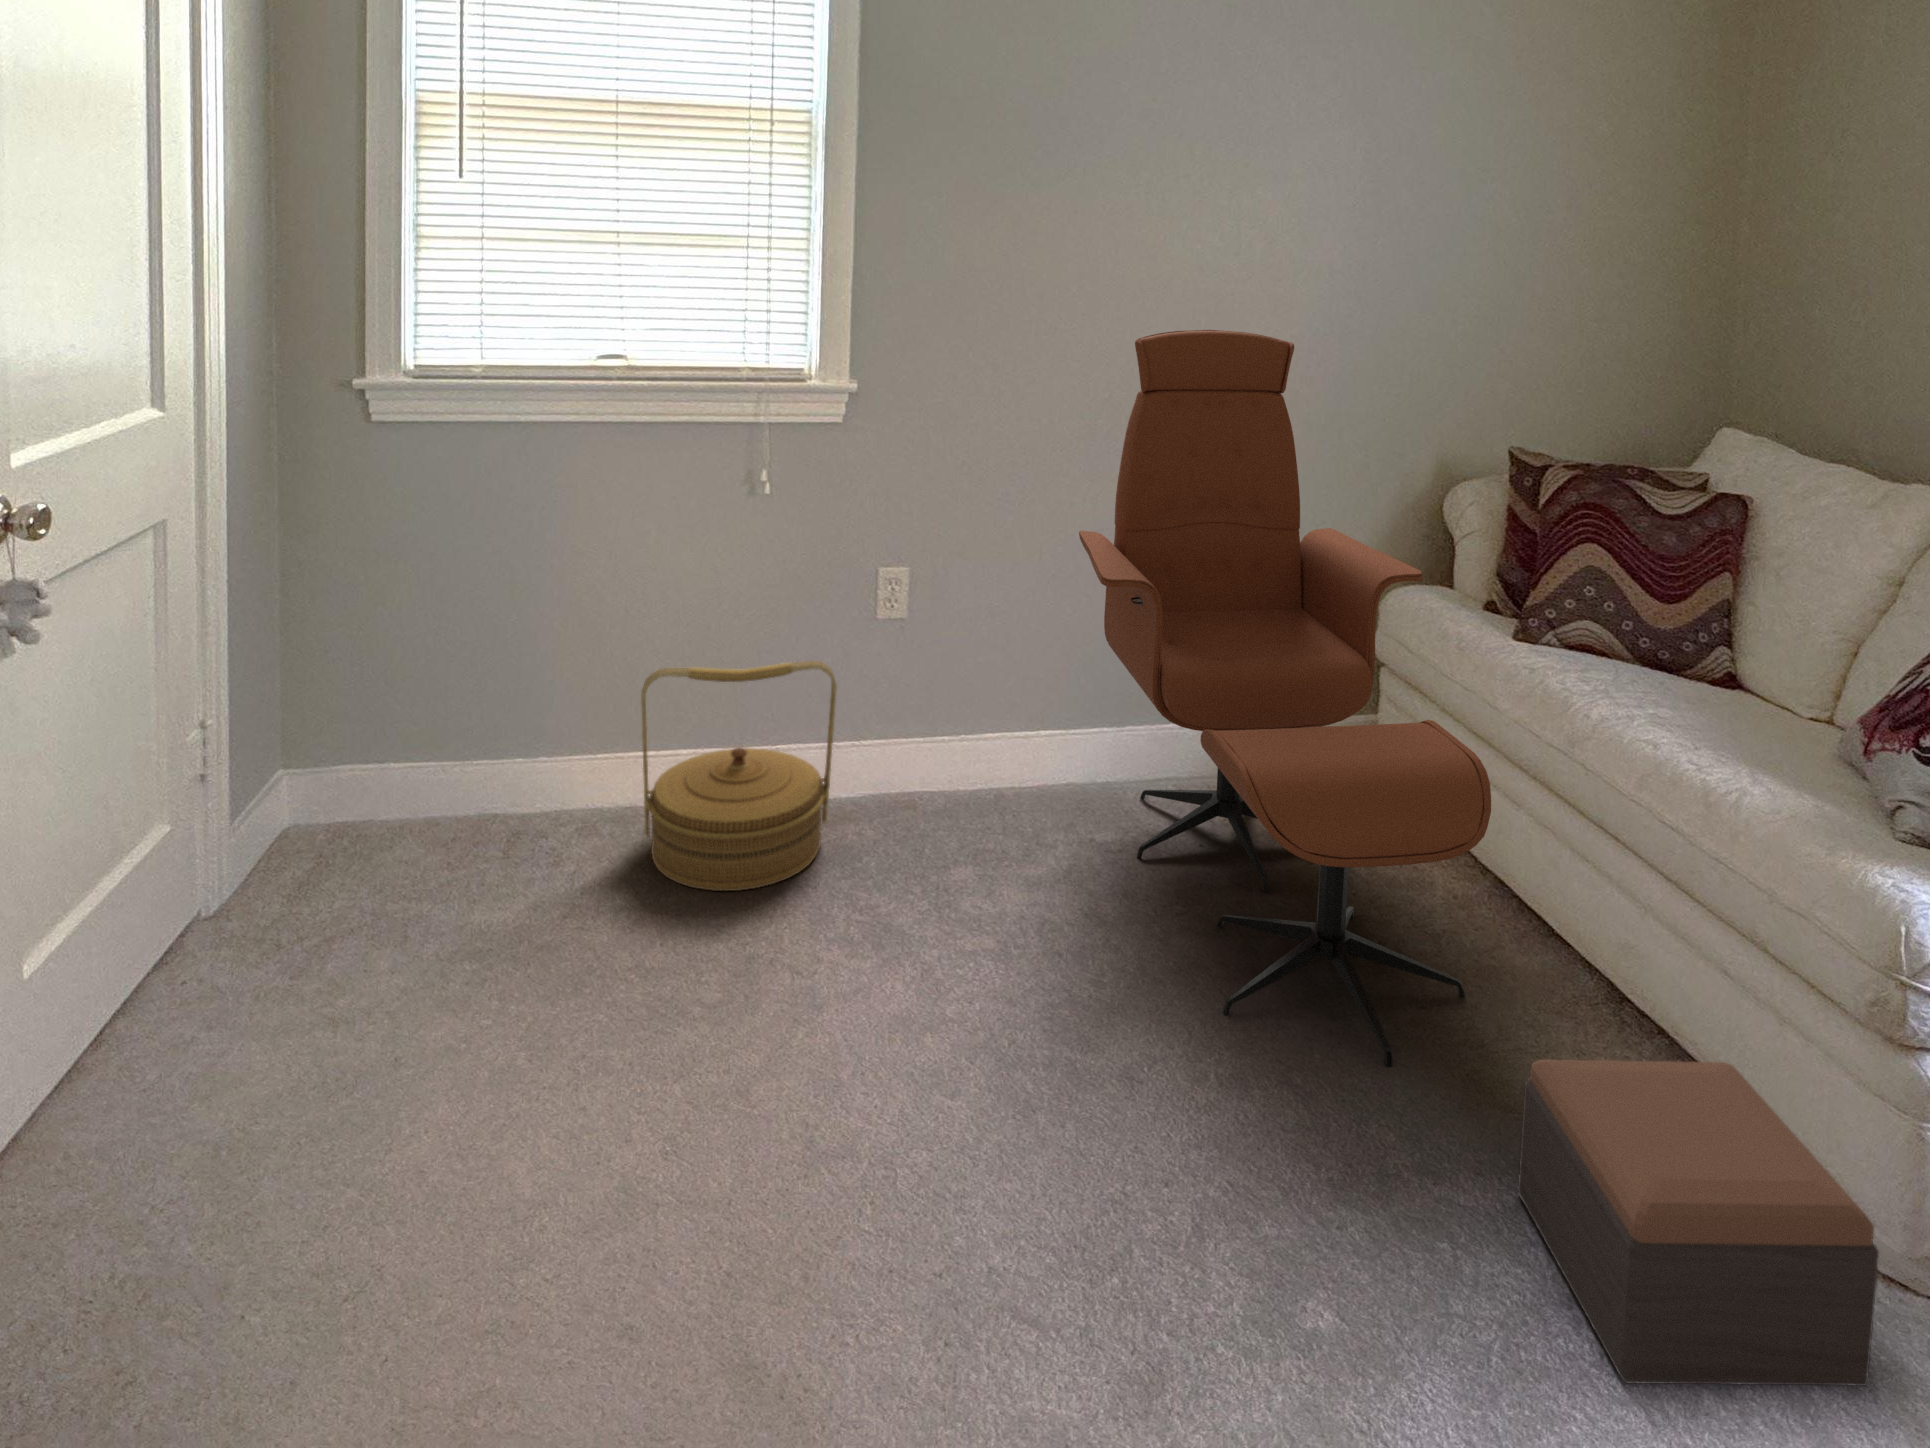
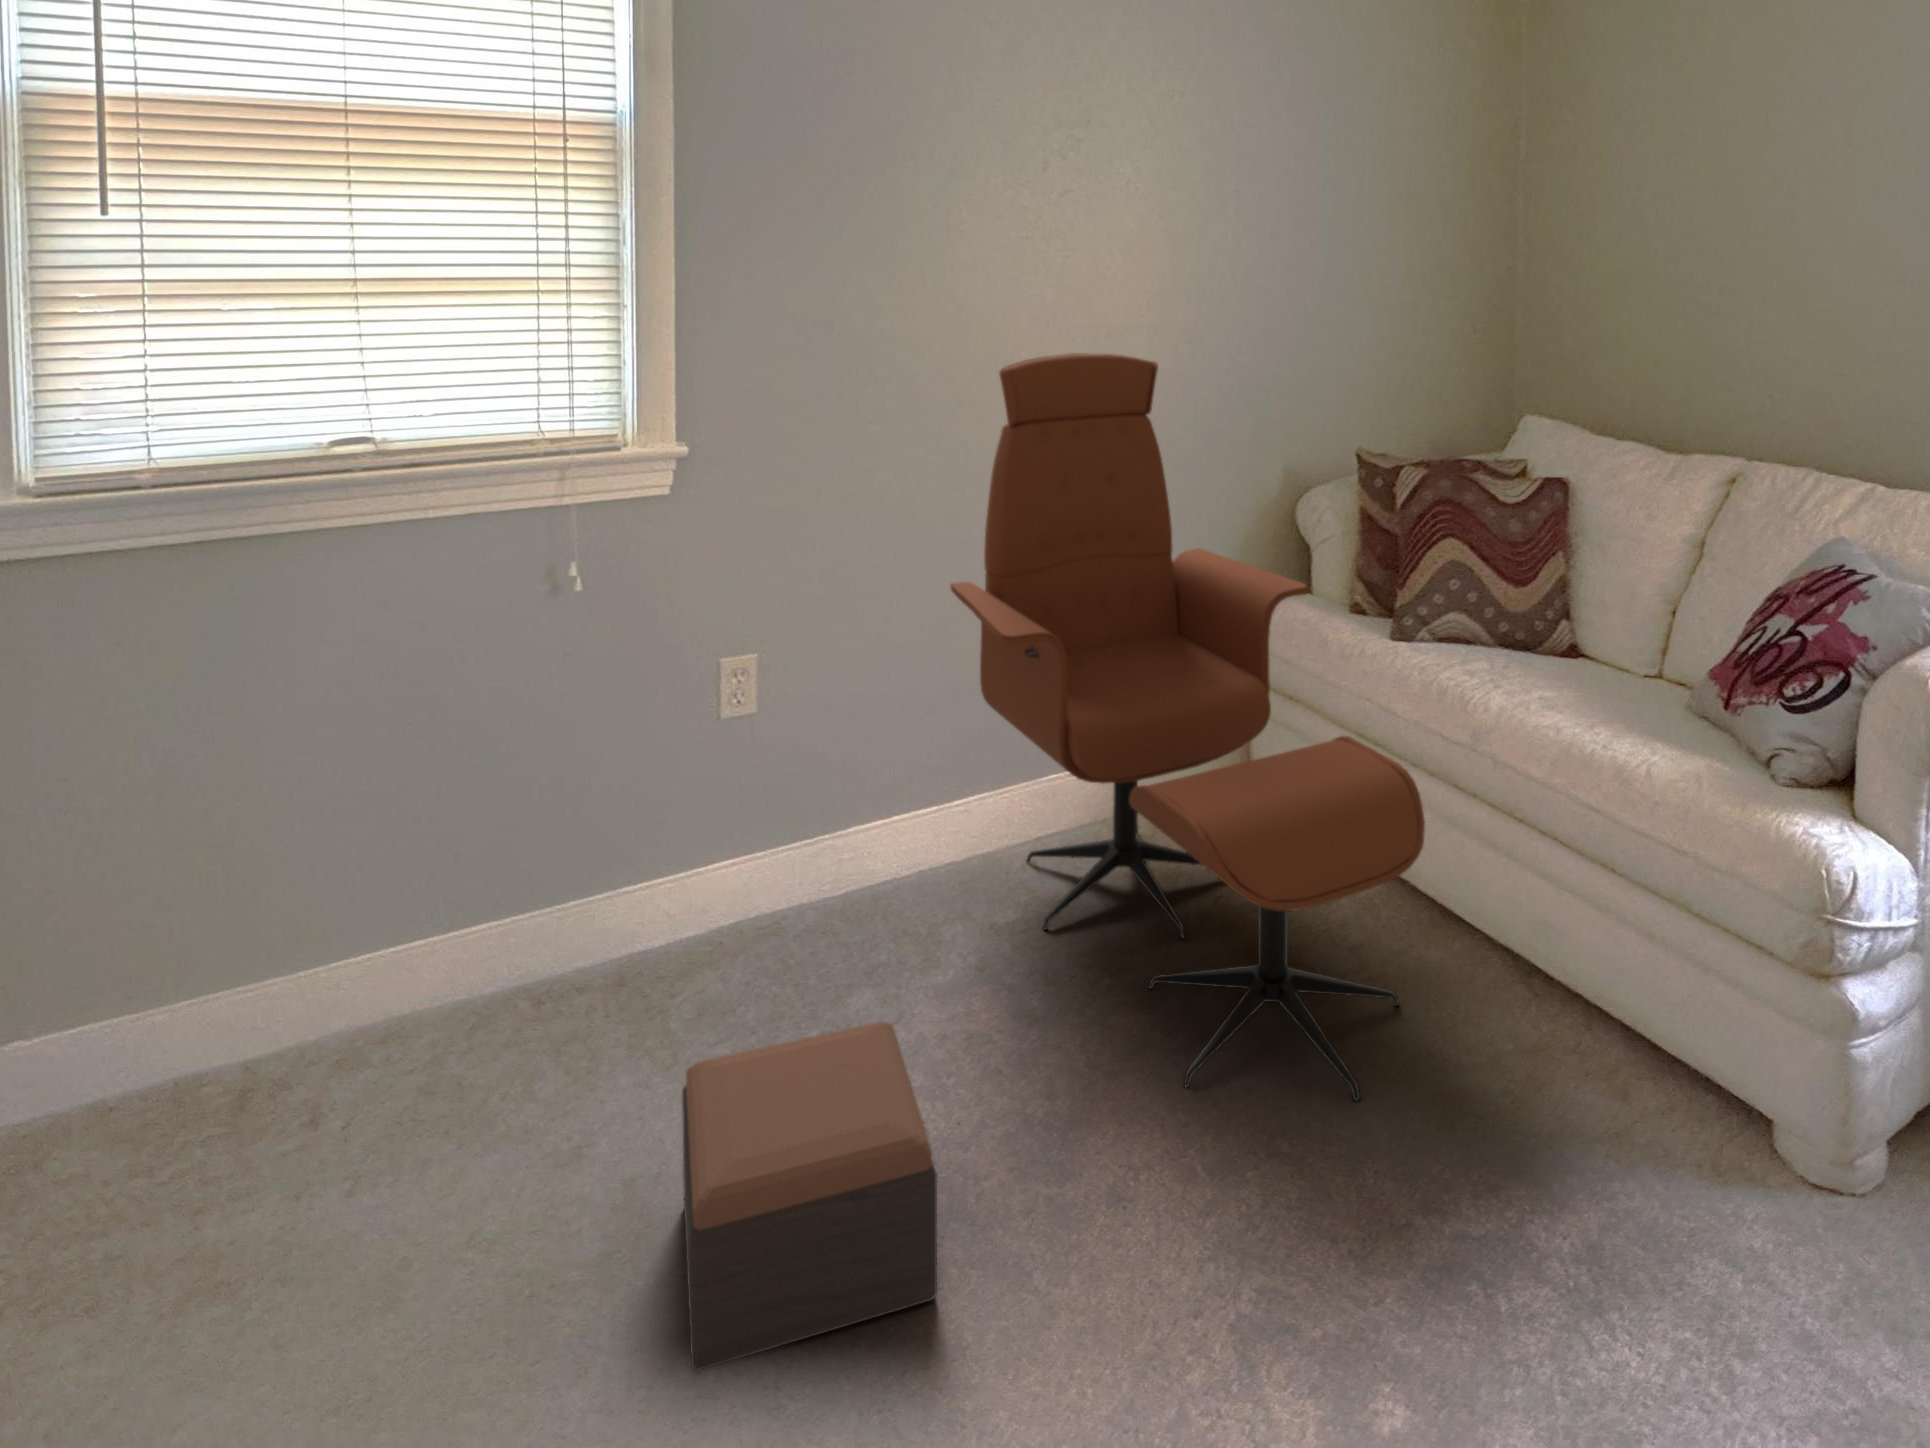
woven basket: present [641,661,837,891] -> none [436,778,691,1089]
footstool: present [1518,1059,1879,1386] -> present [682,1021,937,1371]

